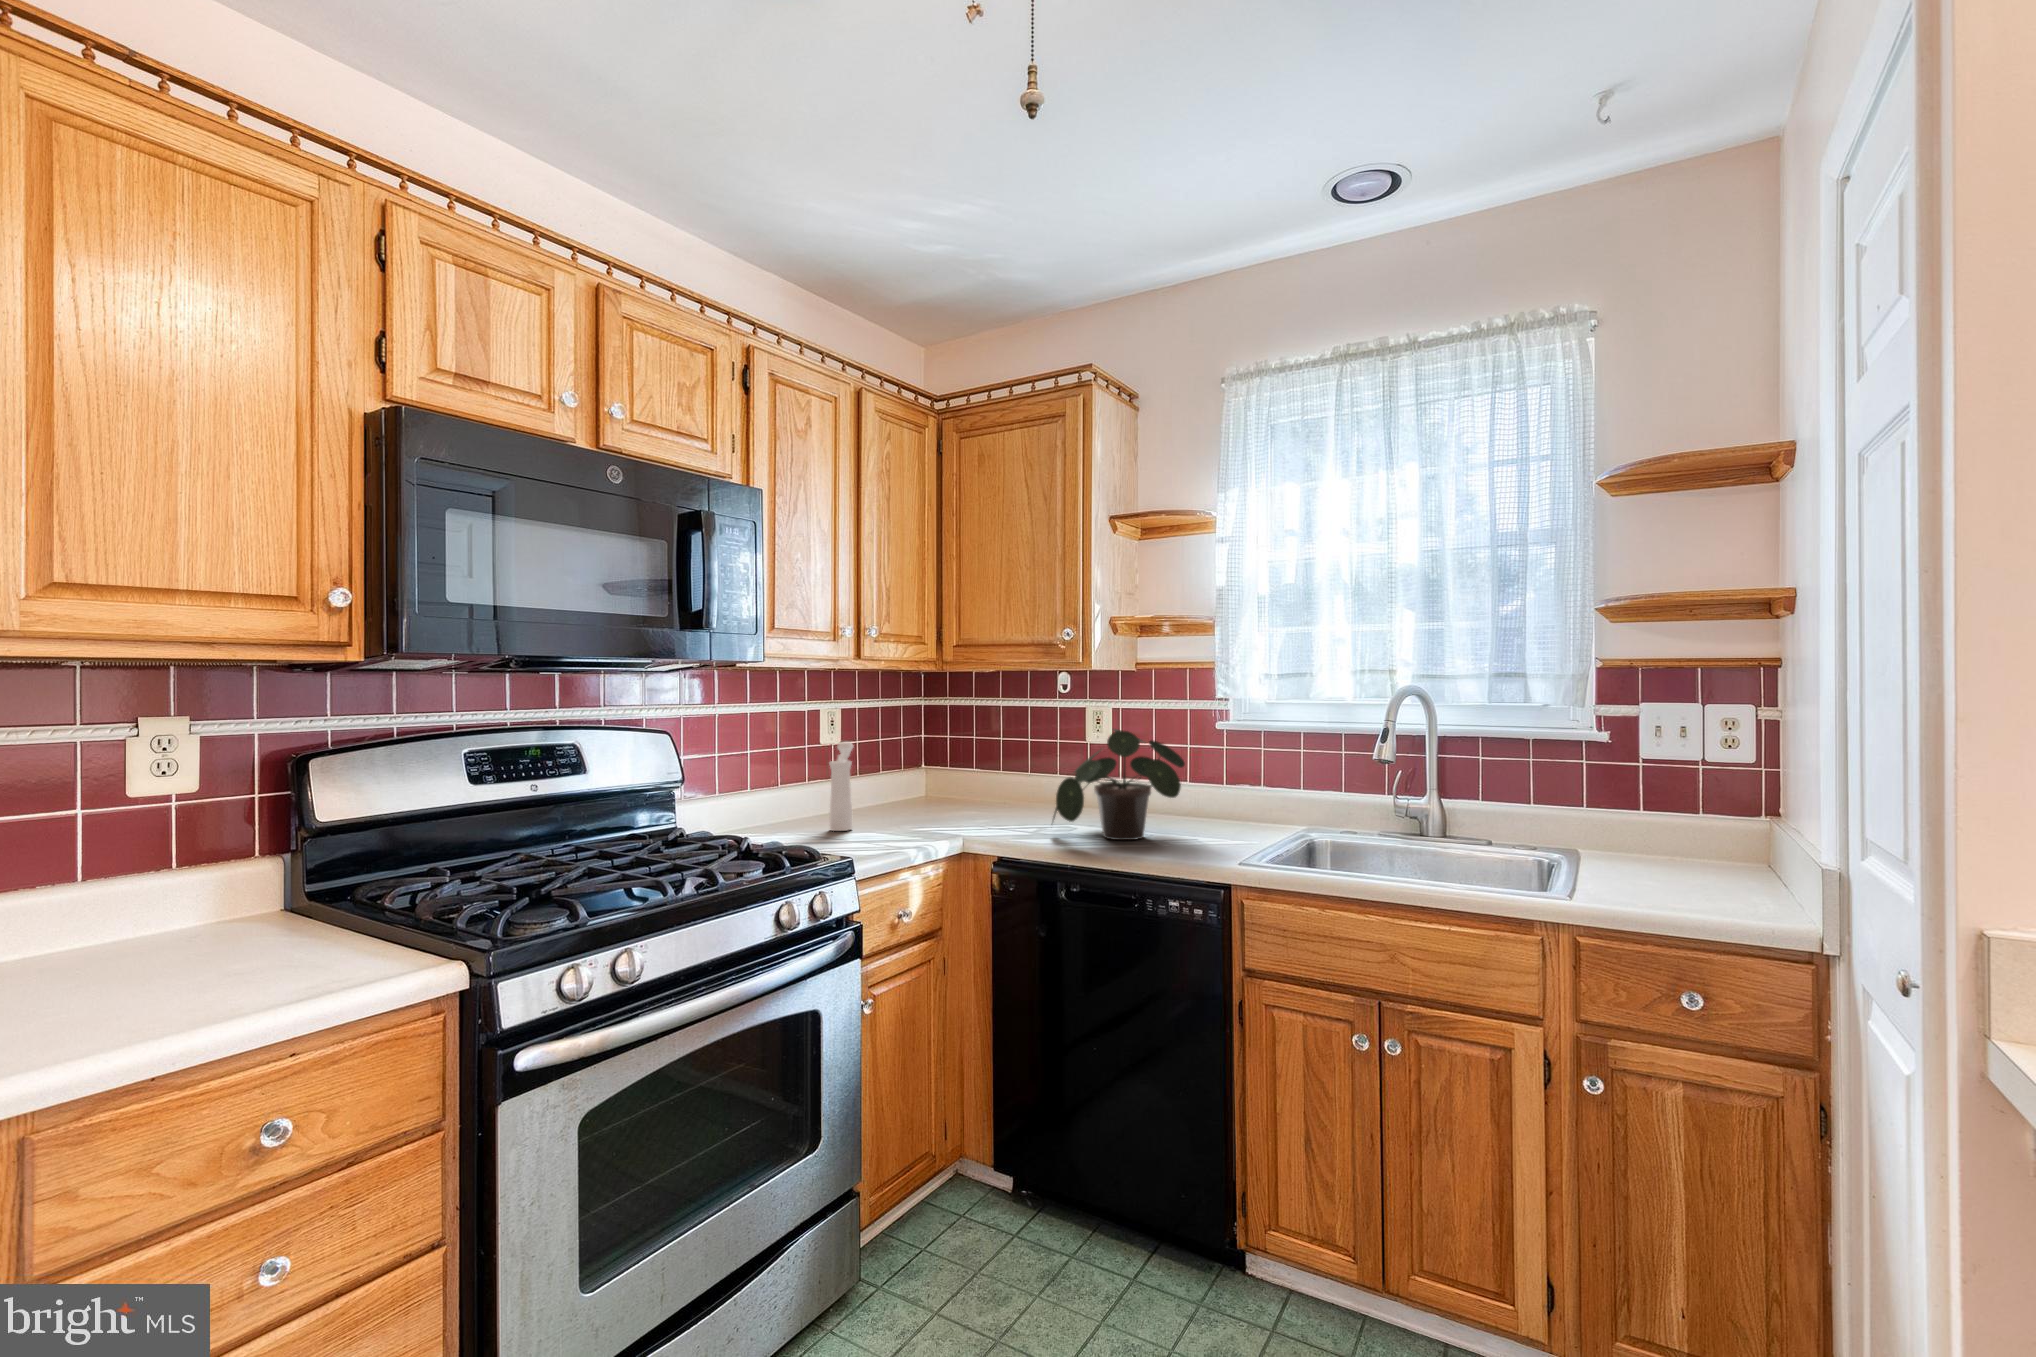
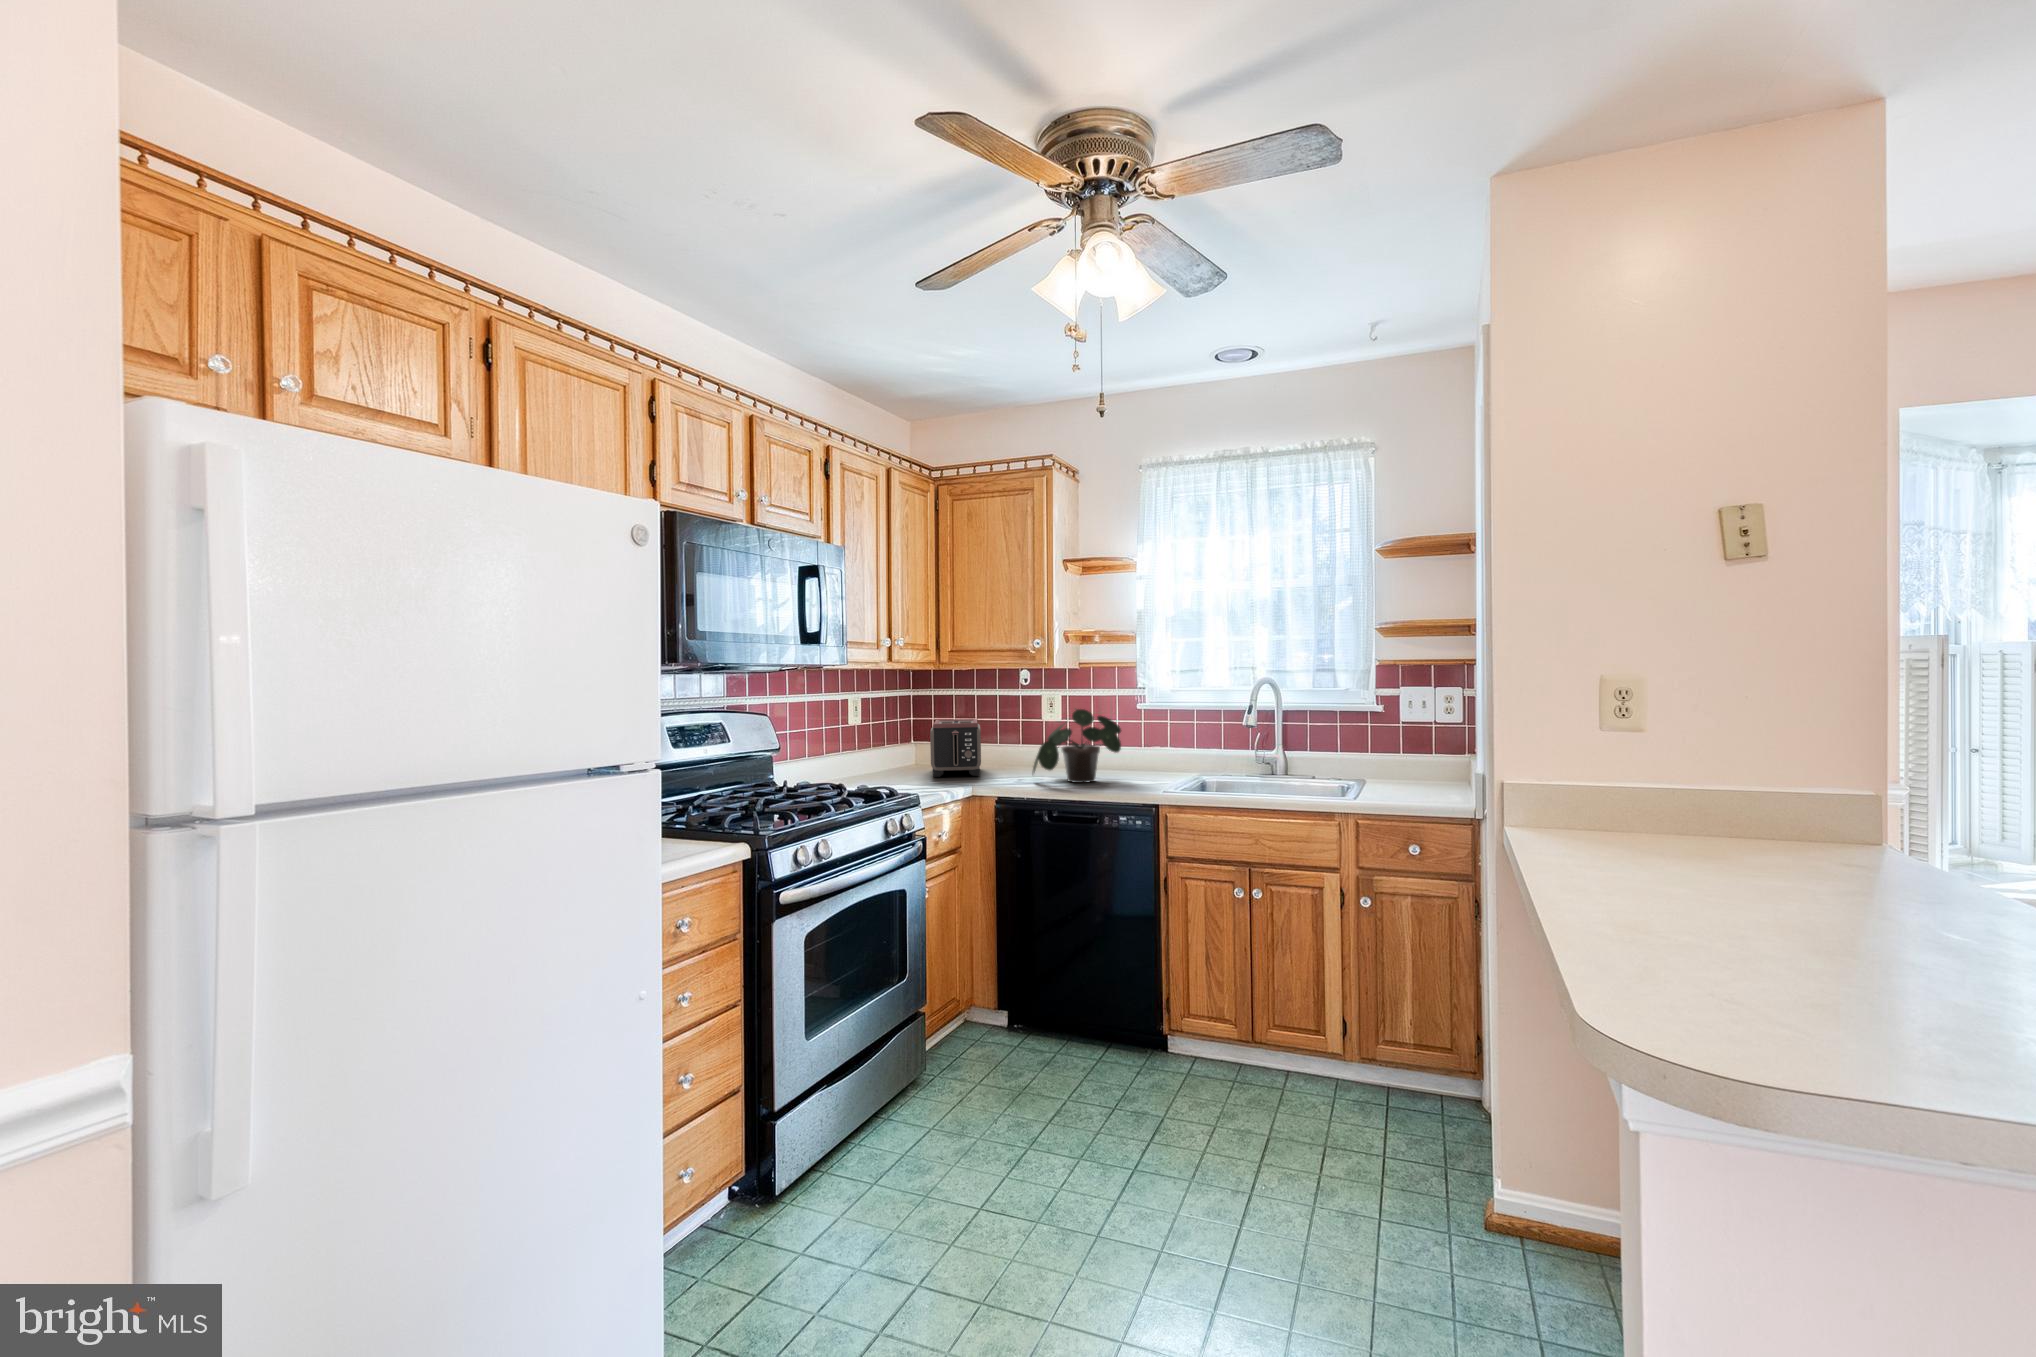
toaster: none [916,740,998,822] -> present [930,719,981,777]
pepper mill: present [829,742,853,831] -> none [873,721,890,784]

